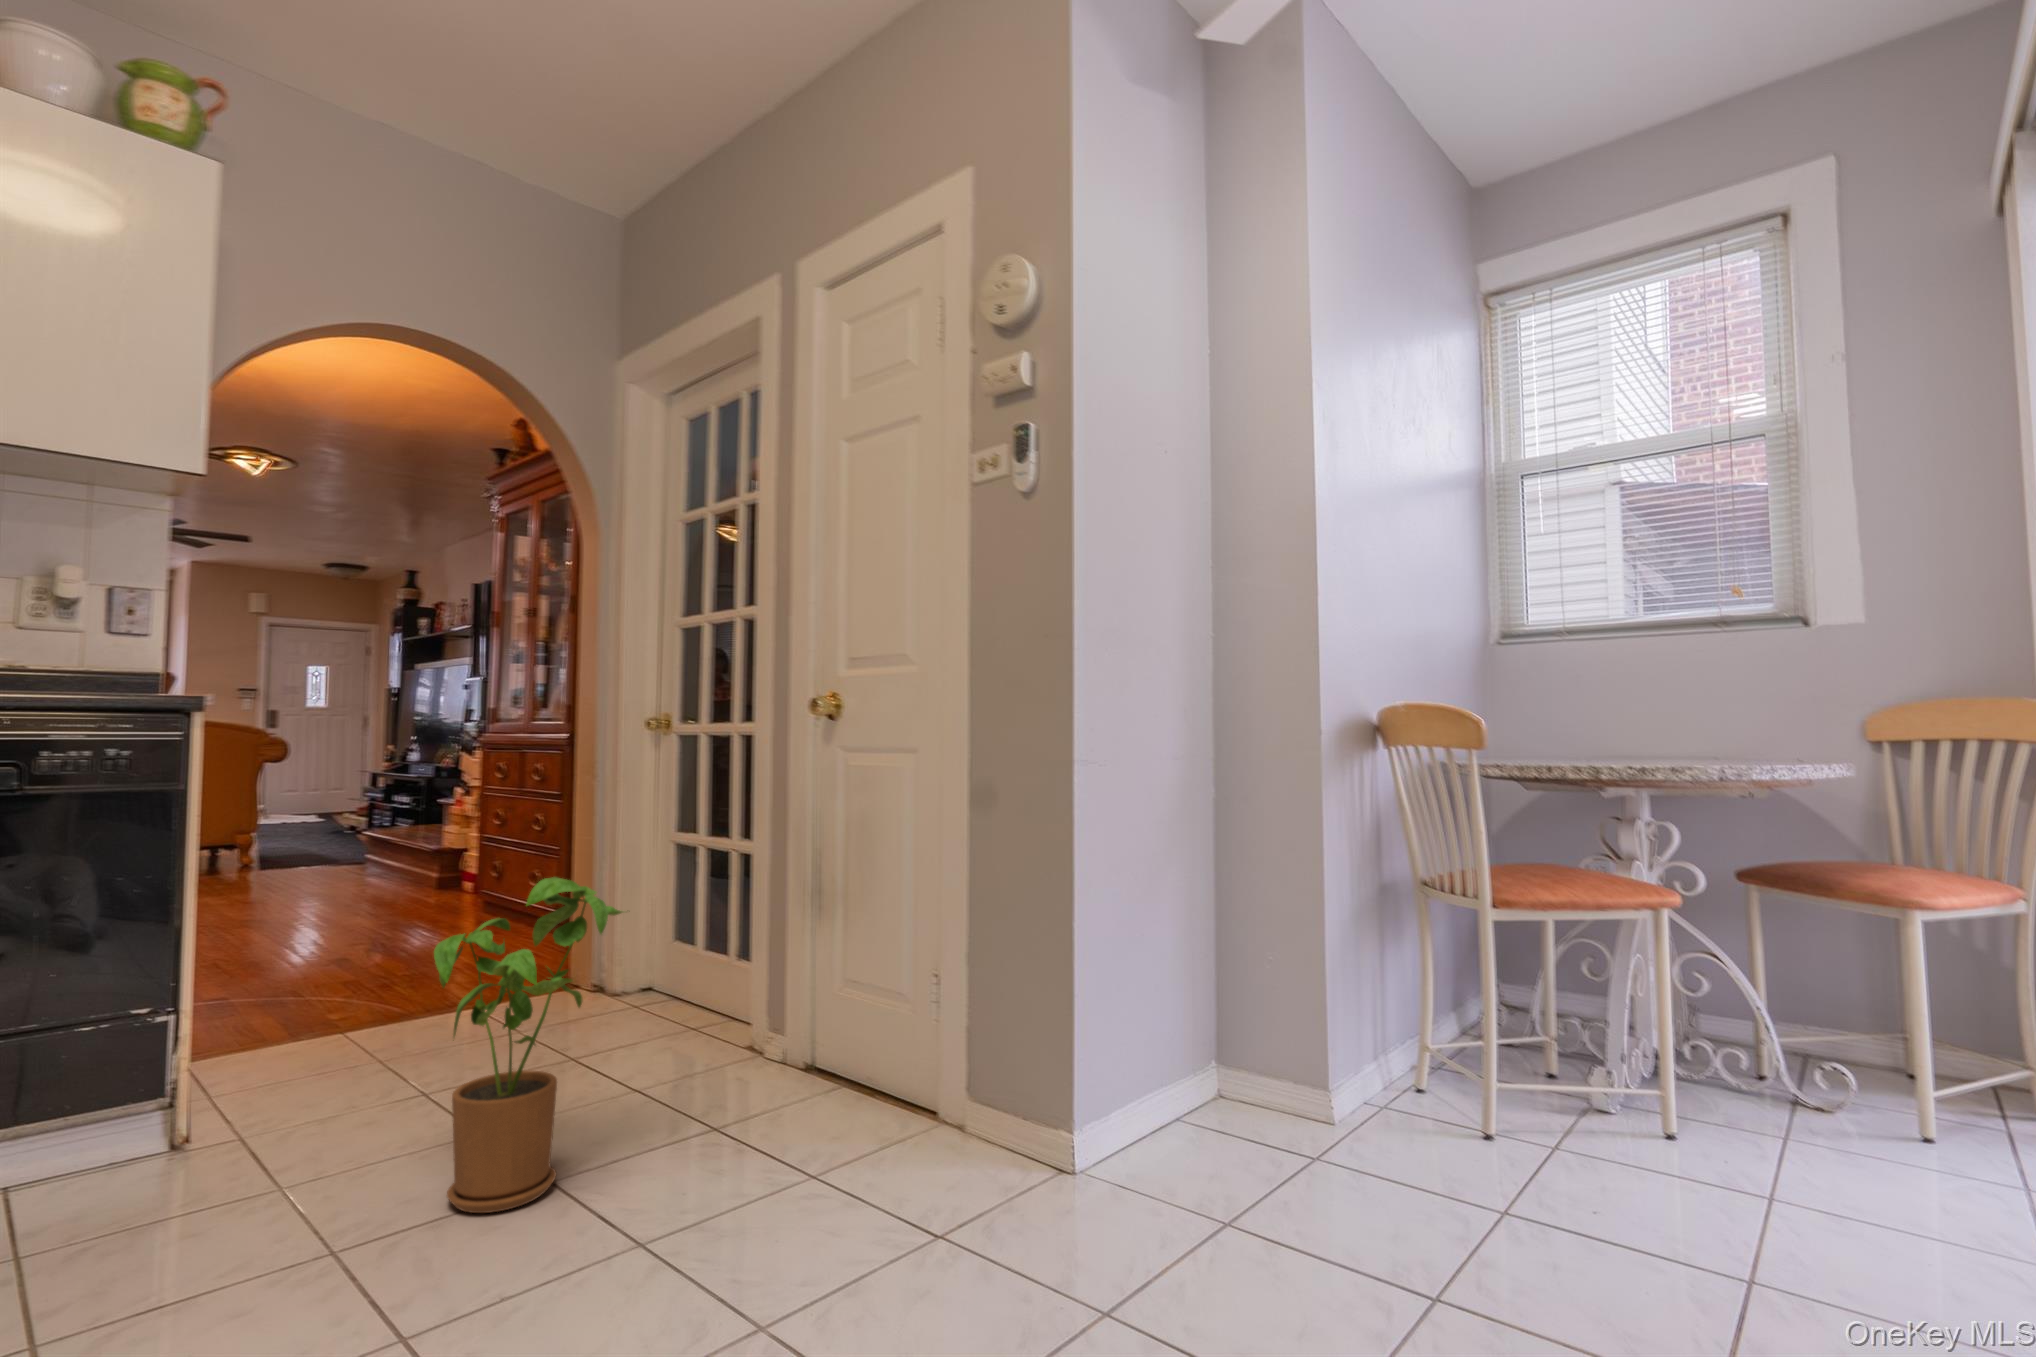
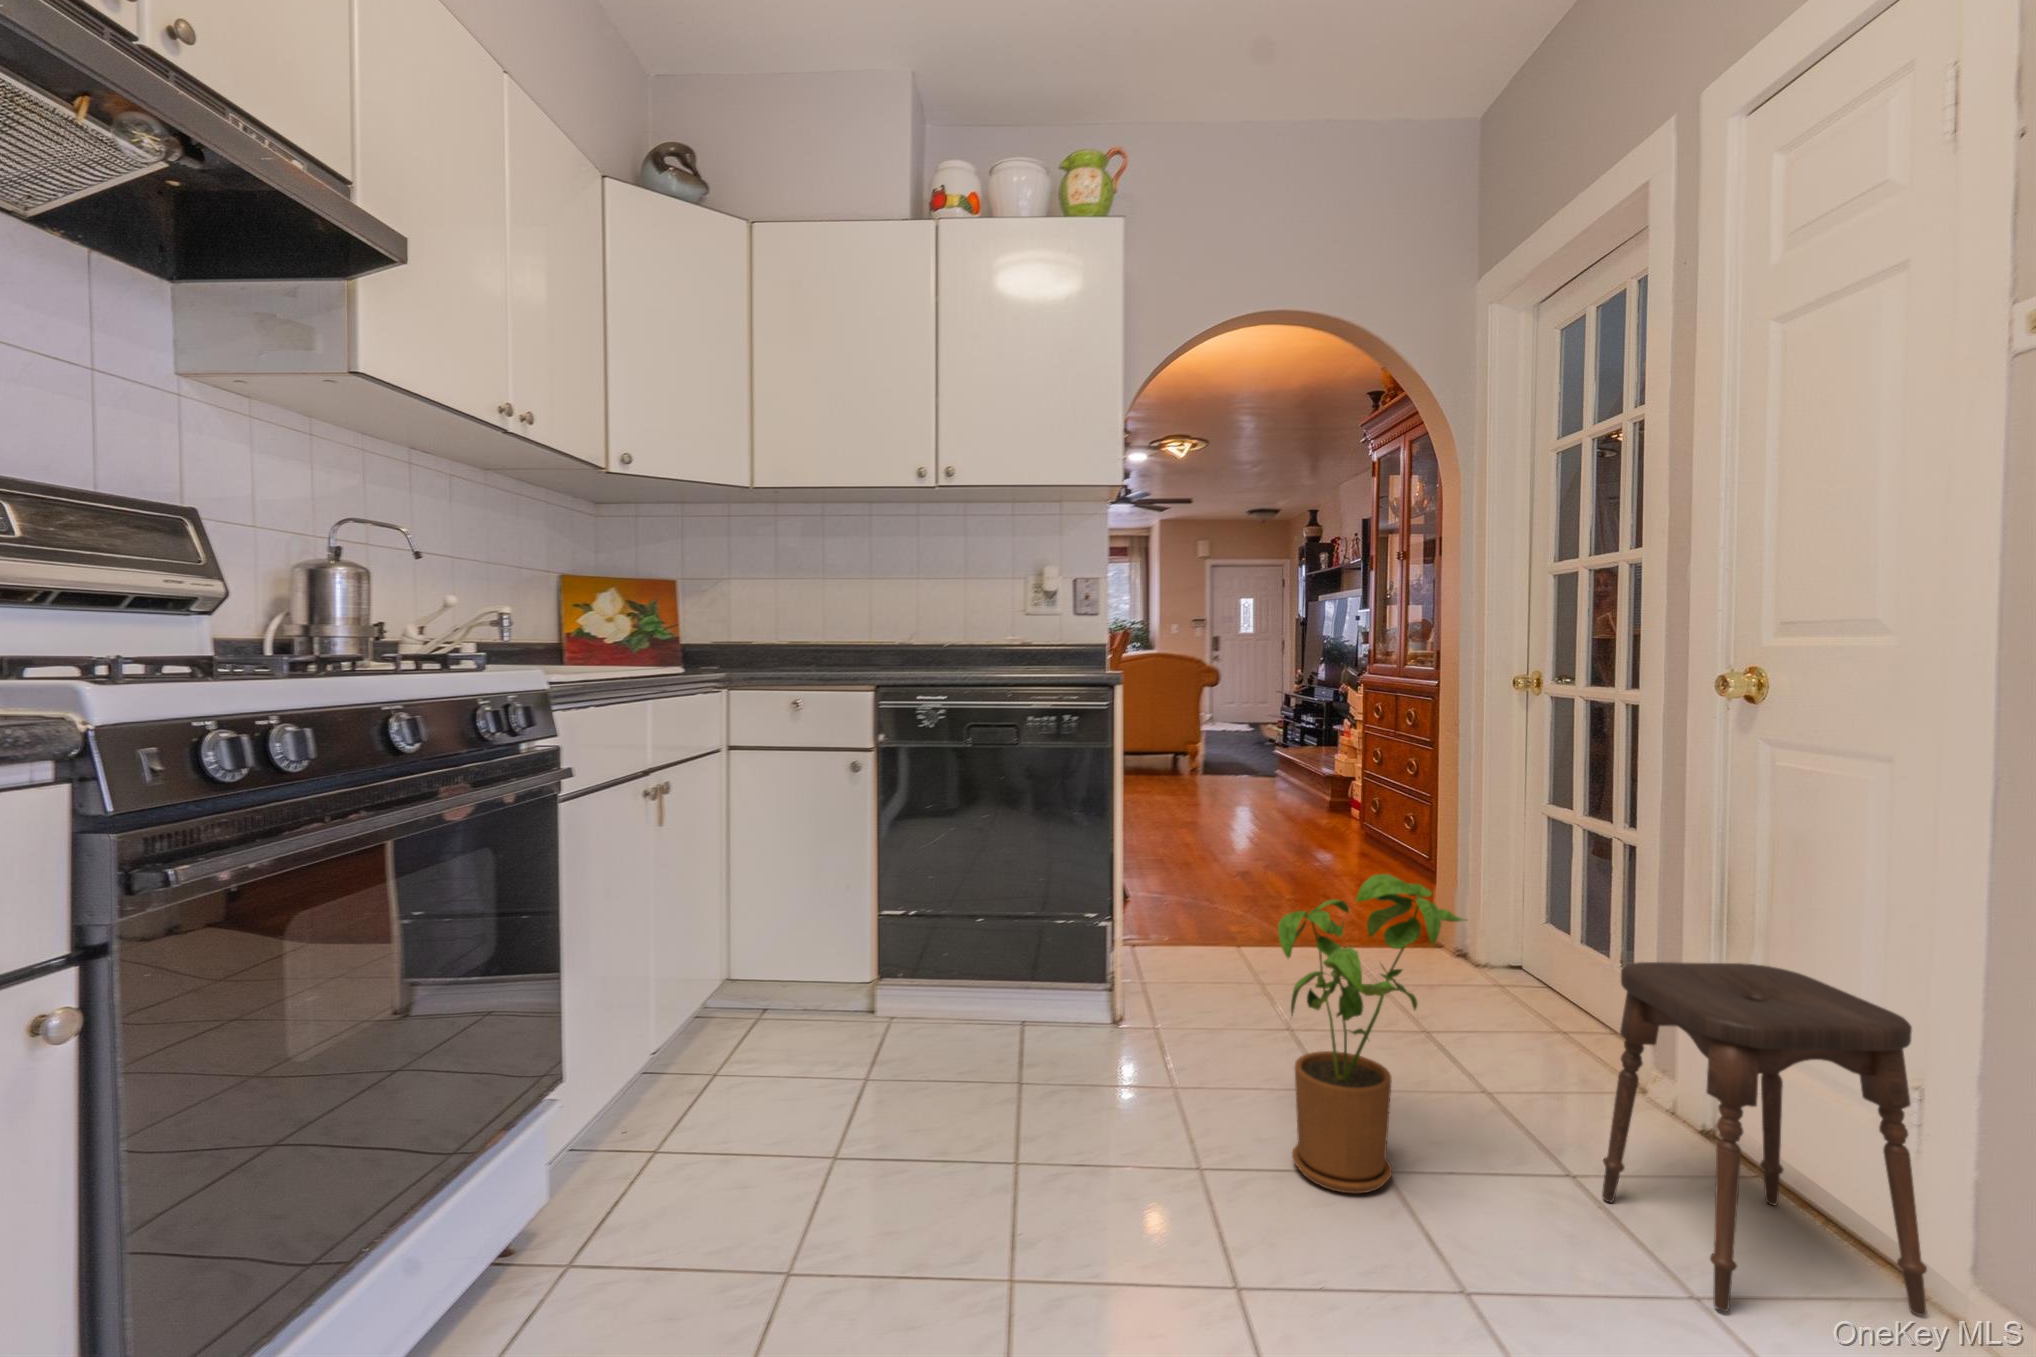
stool: none [736,912,937,1172] -> present [1602,962,1927,1316]

